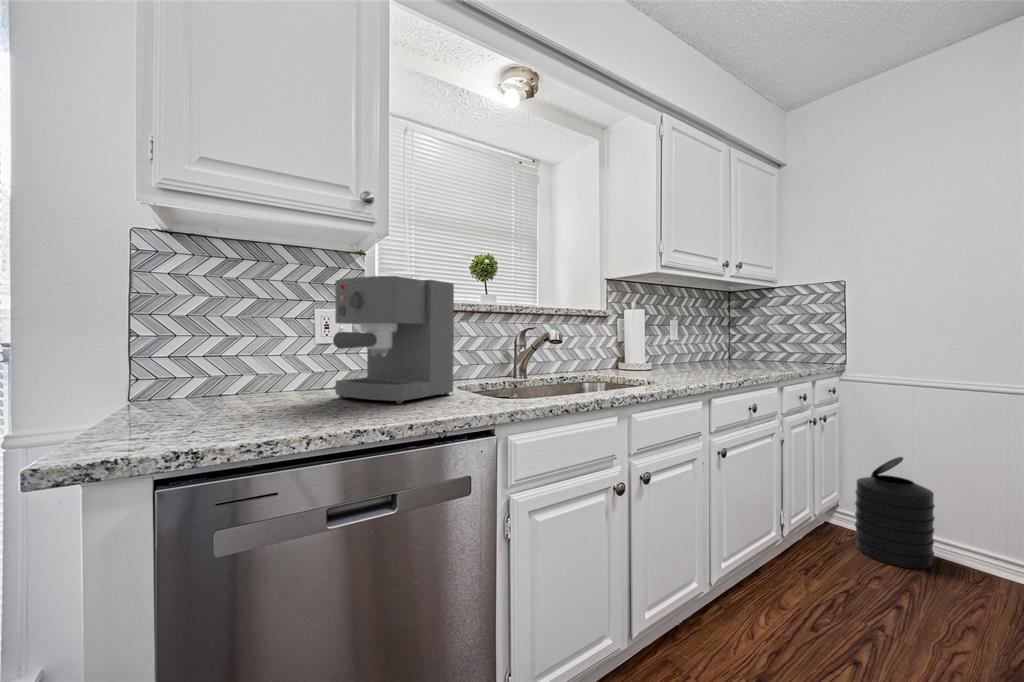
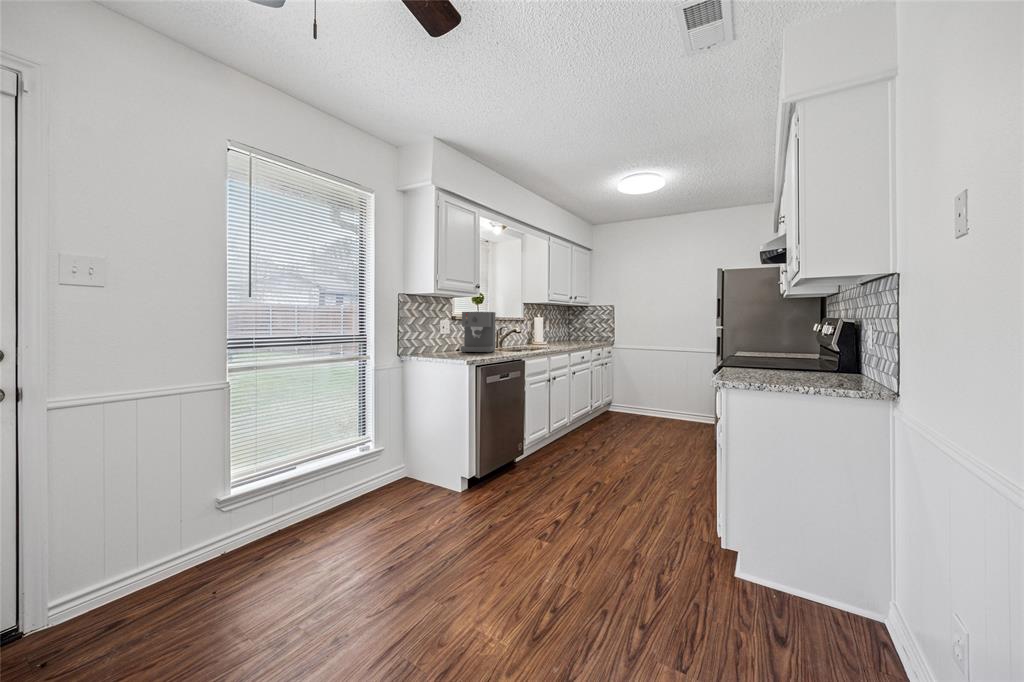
trash can: present [855,457,935,569] -> none [617,377,642,419]

